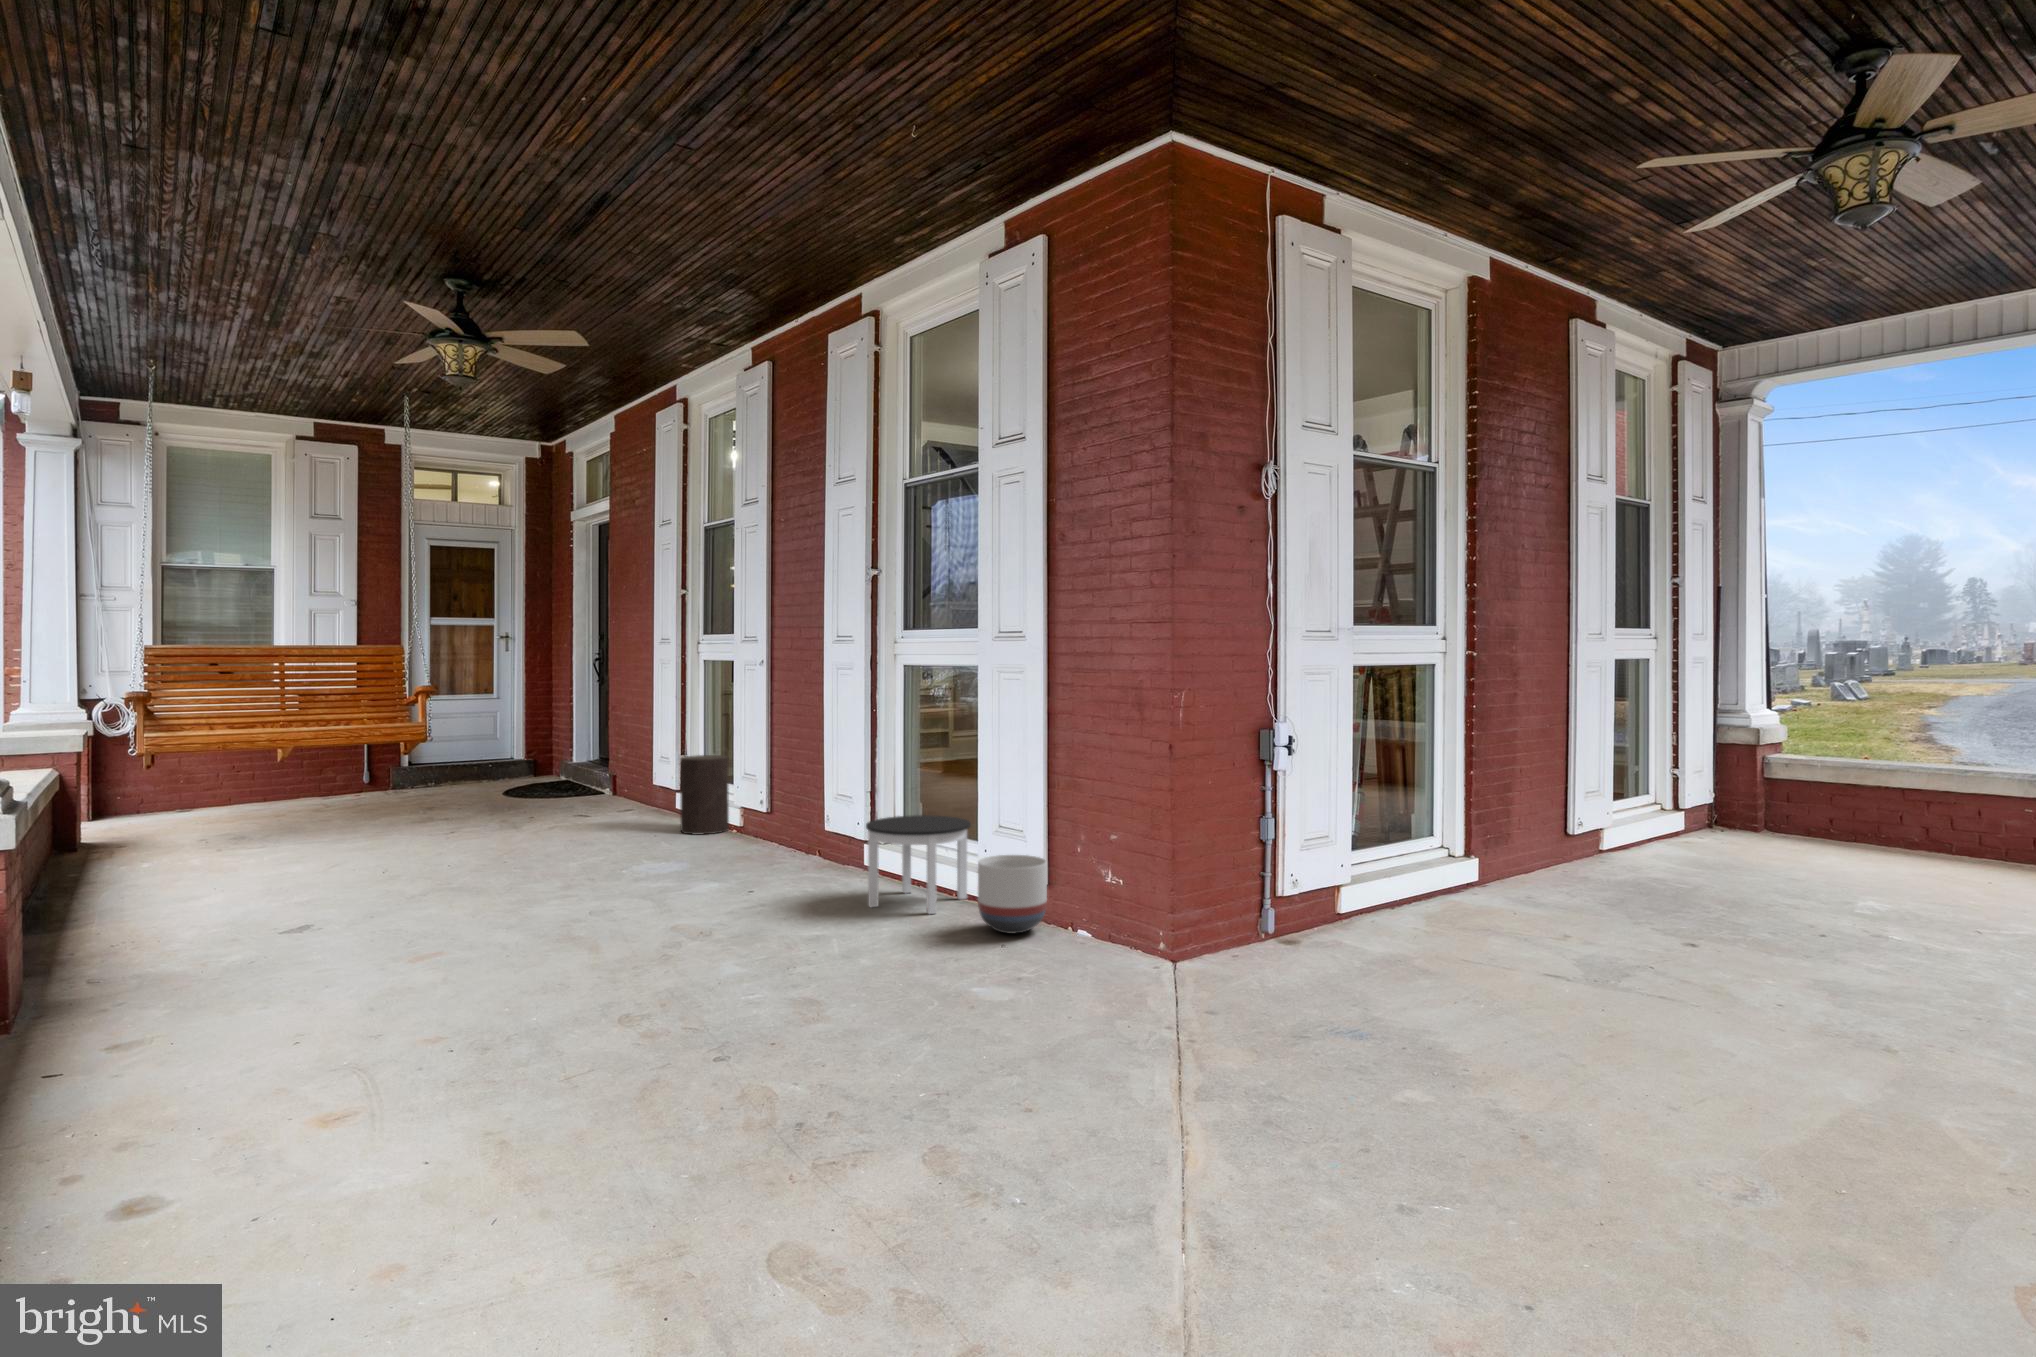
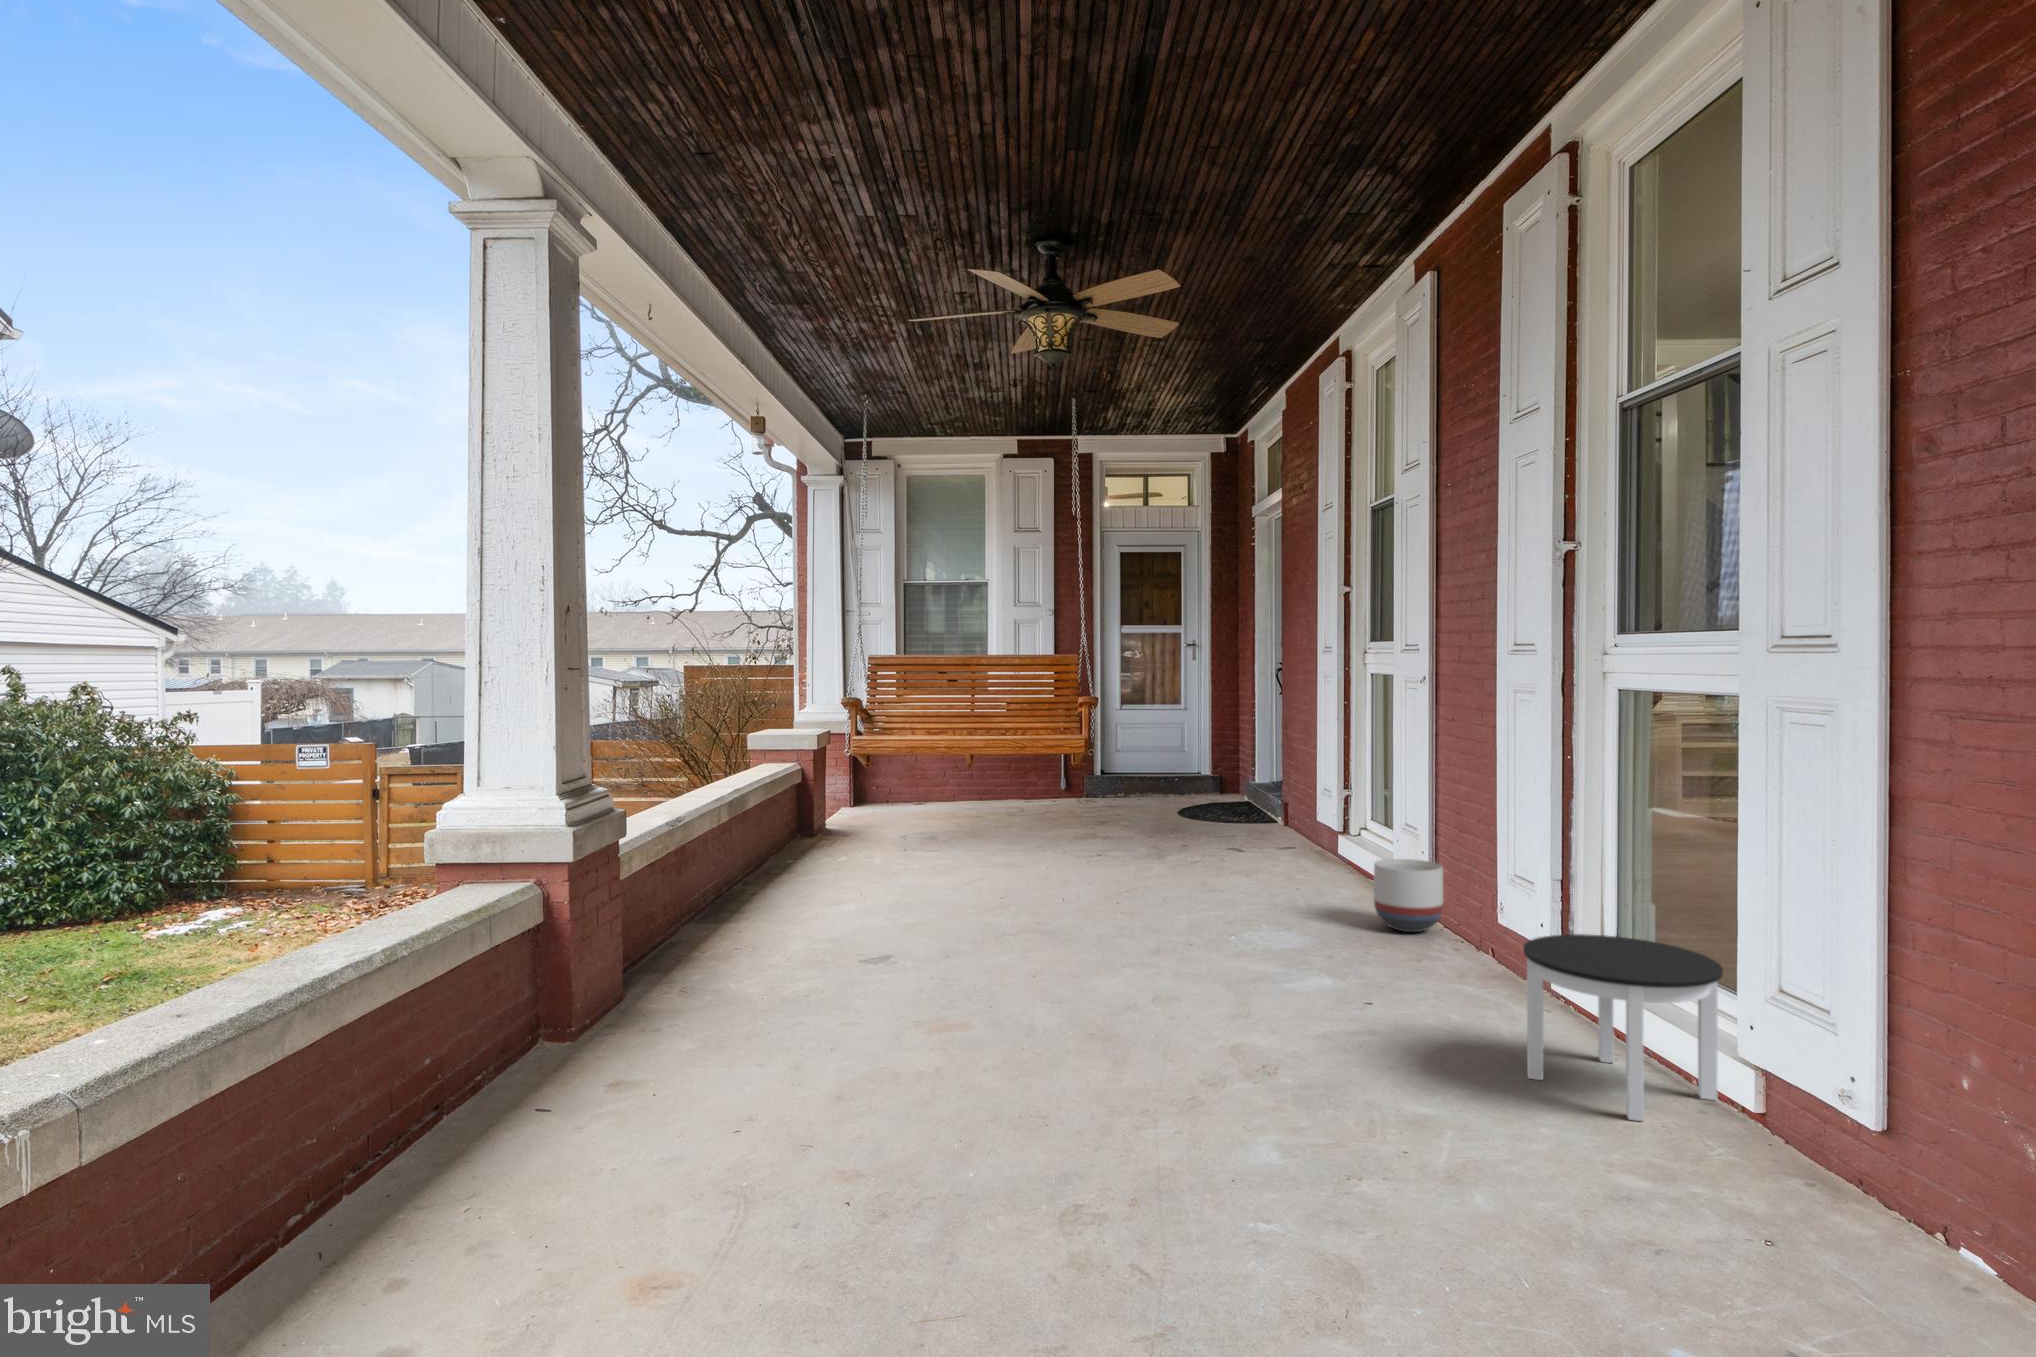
stool: present [680,755,729,835] -> none [1327,794,1390,898]
planter: present [978,855,1047,933] -> present [1374,859,1443,932]

